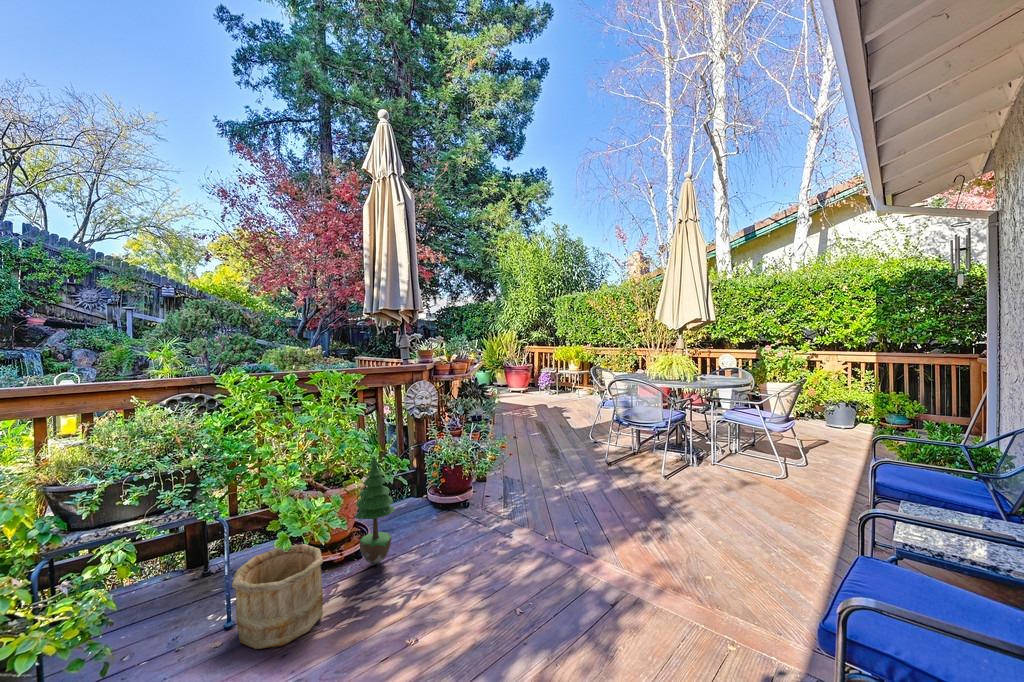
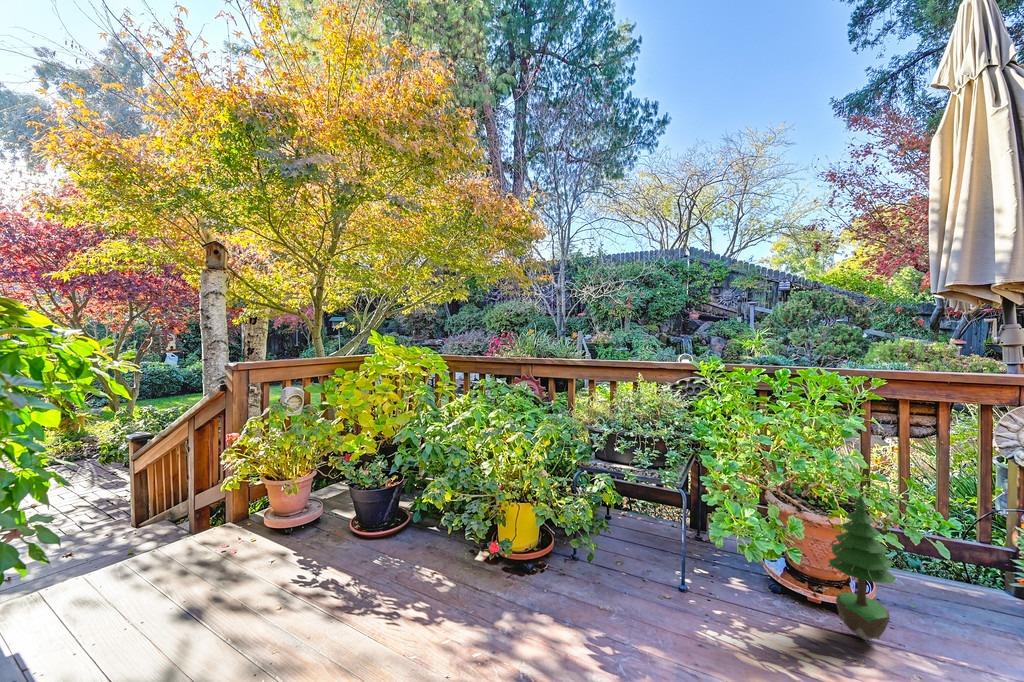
wooden bucket: present [232,544,323,649] -> none [676,541,764,642]

